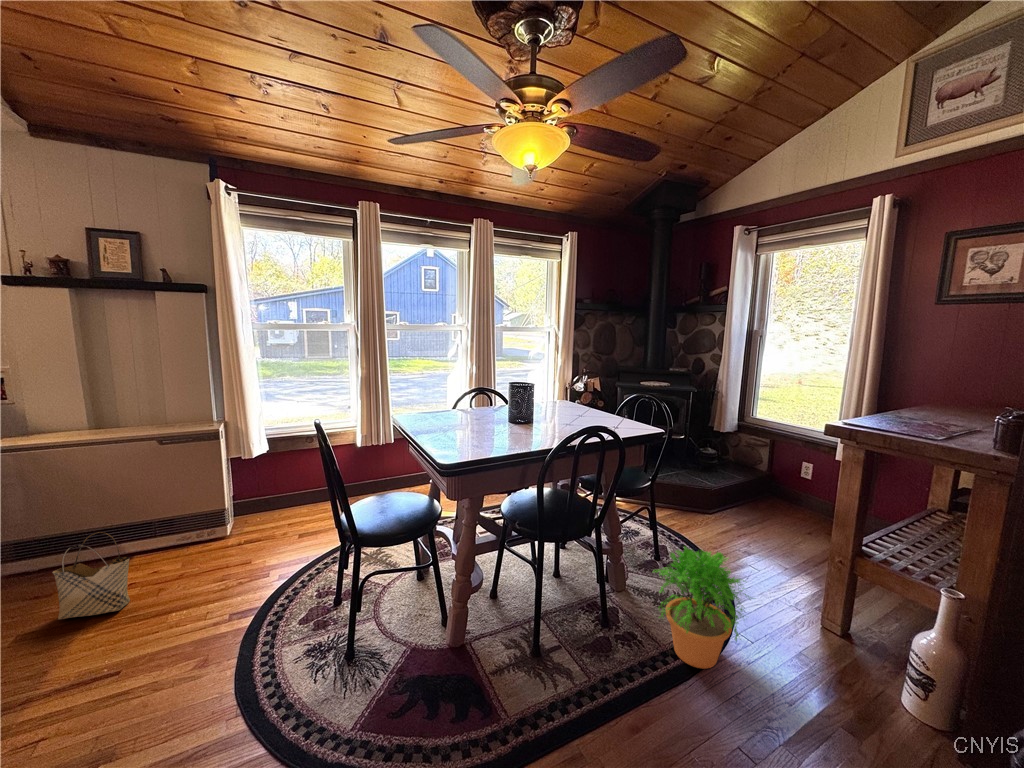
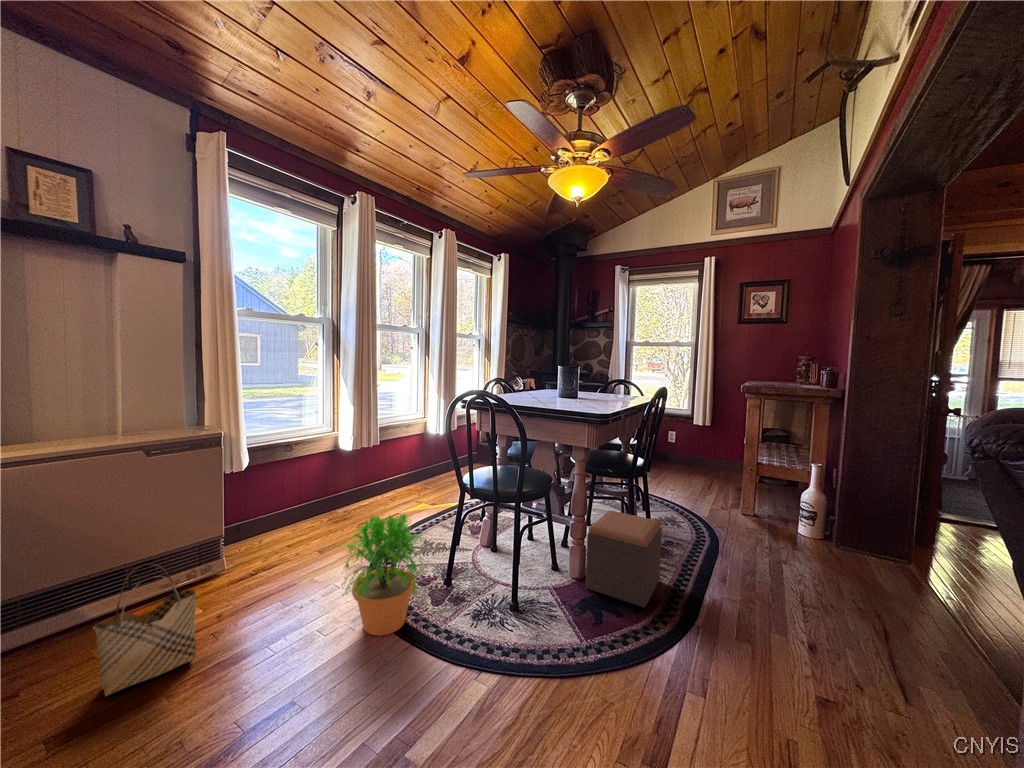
potted plant: present [656,546,749,668] -> present [341,514,423,636]
footstool: none [440,578,539,723] -> present [586,510,662,607]

